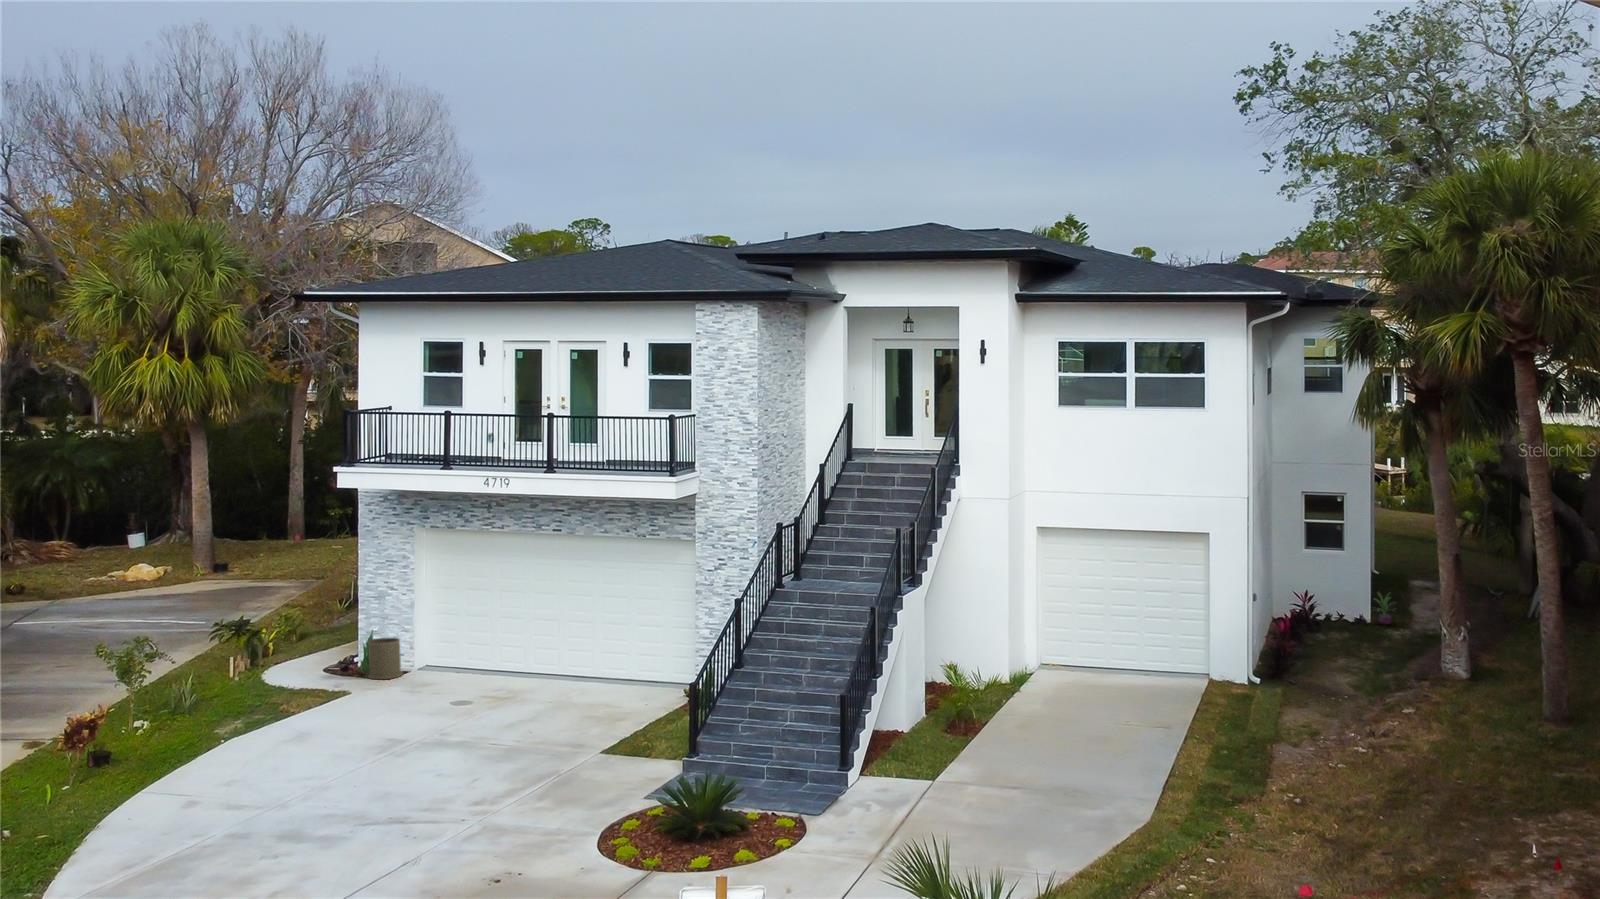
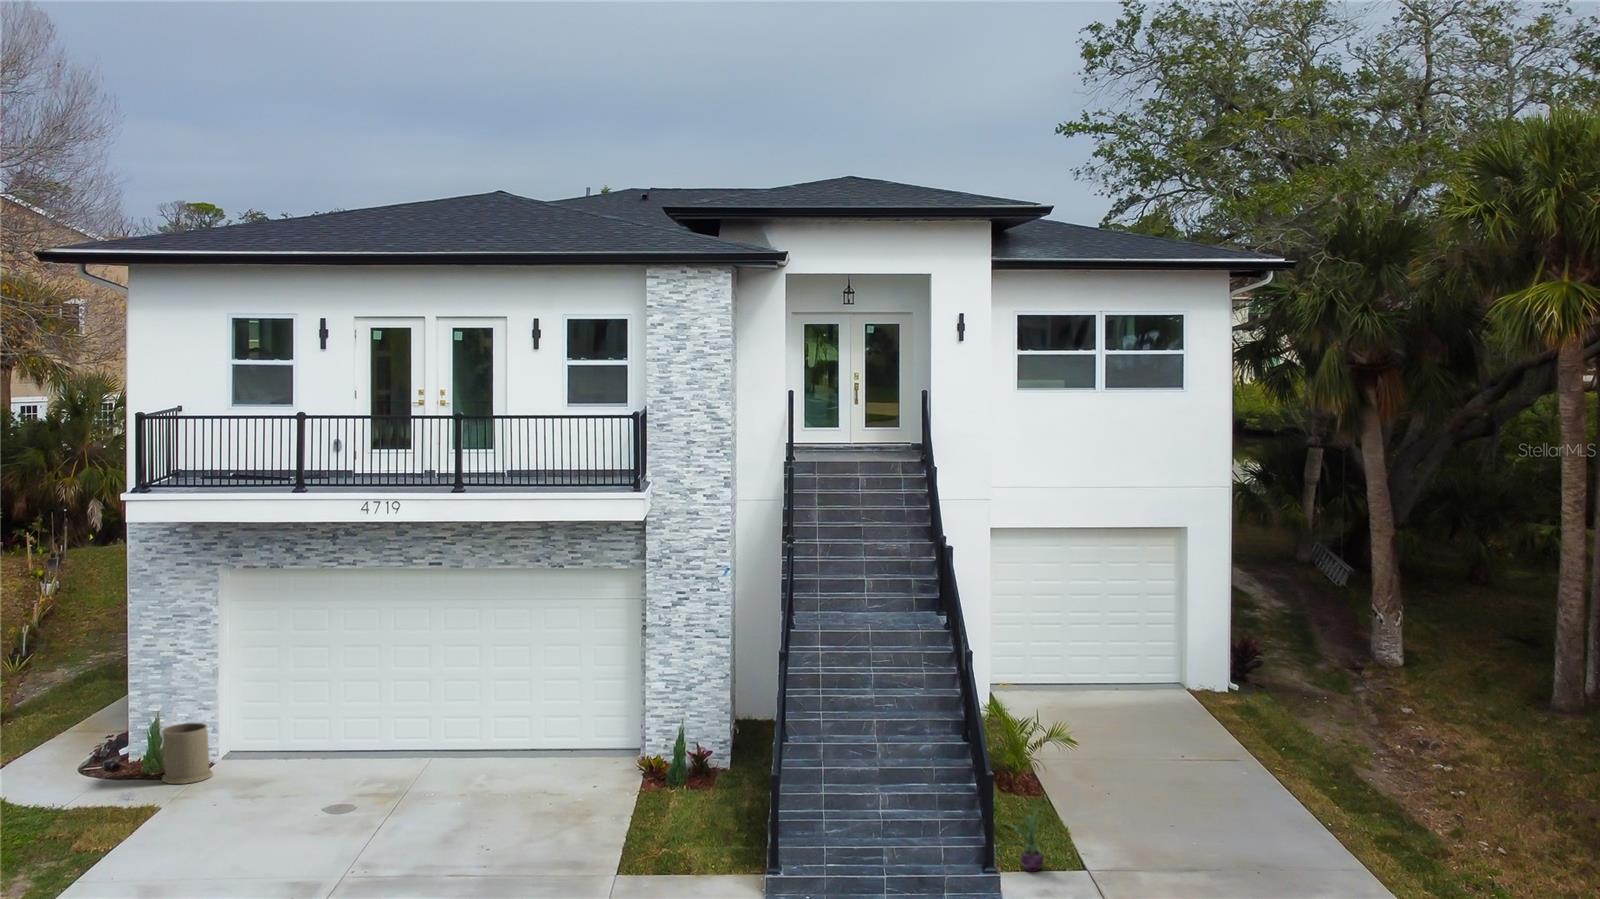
decorative plant: present [1378,593,1391,625] -> present [1008,808,1060,872]

